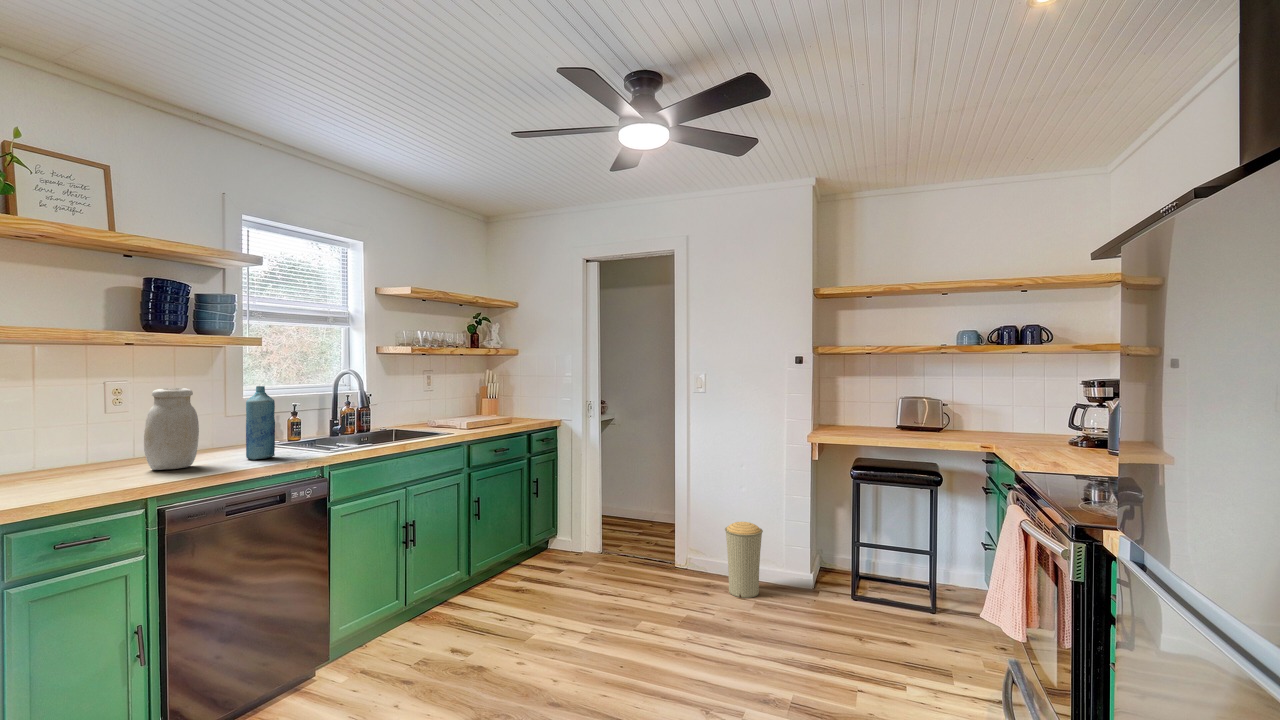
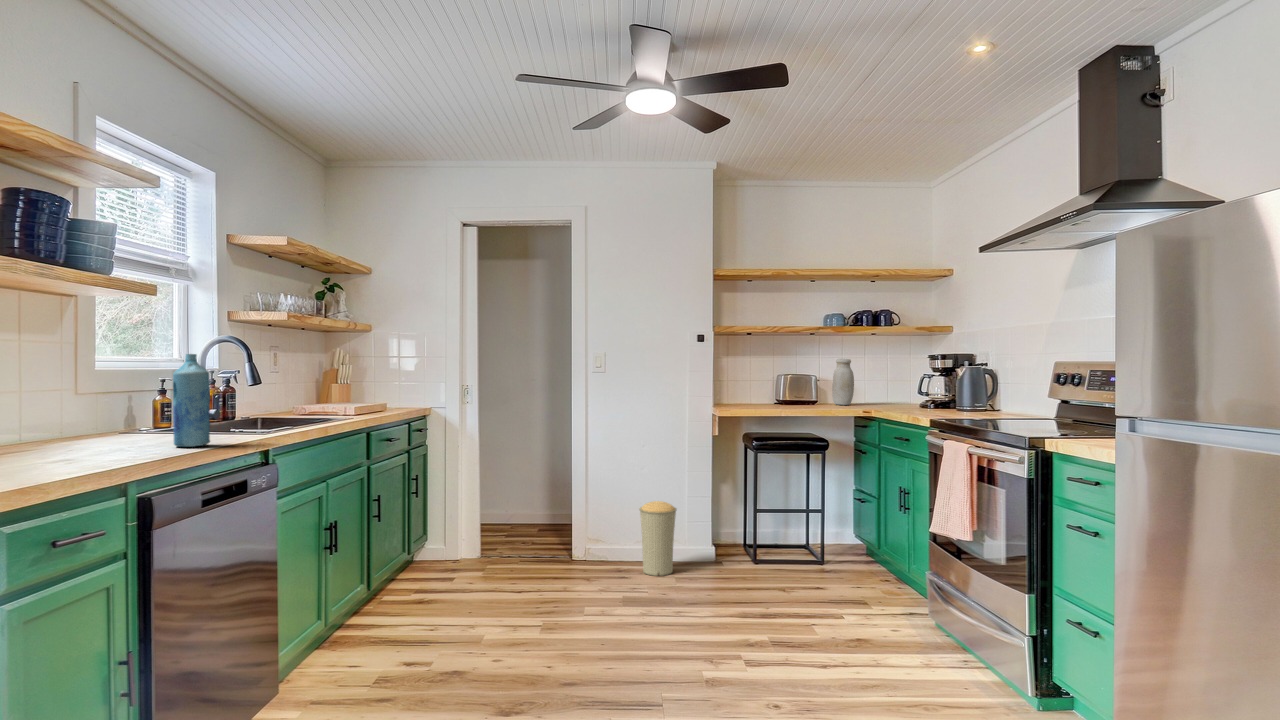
jar: present [144,388,199,470] -> present [832,359,854,405]

